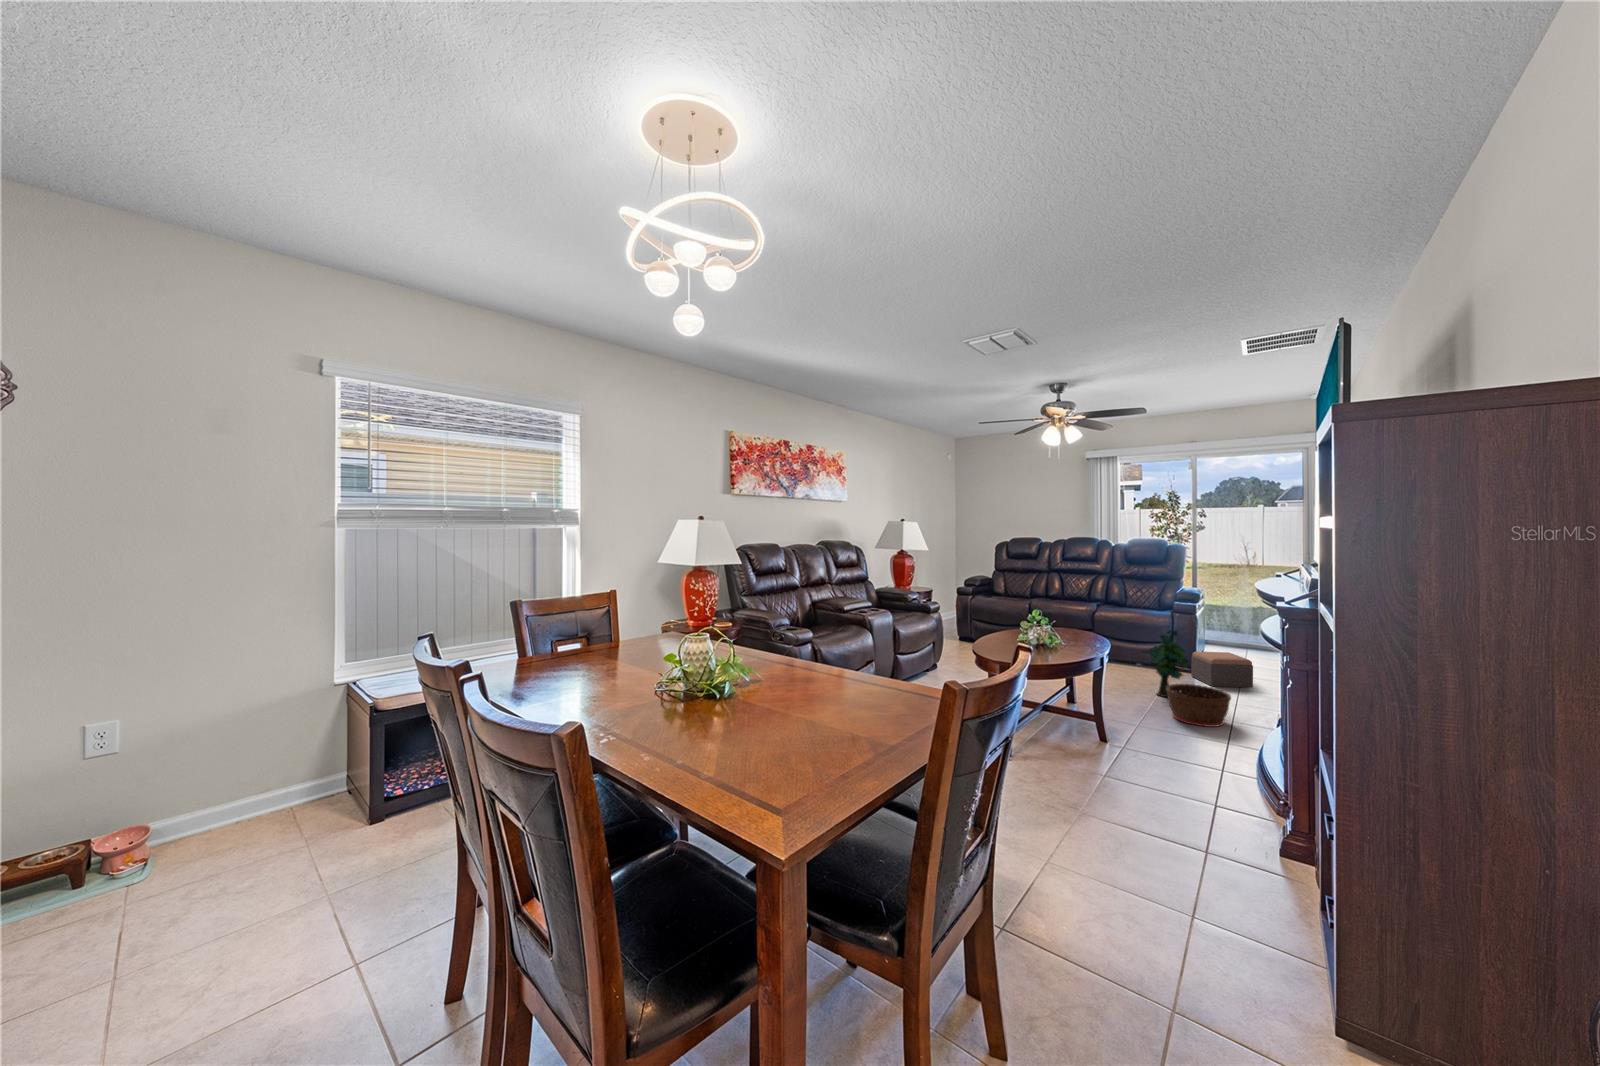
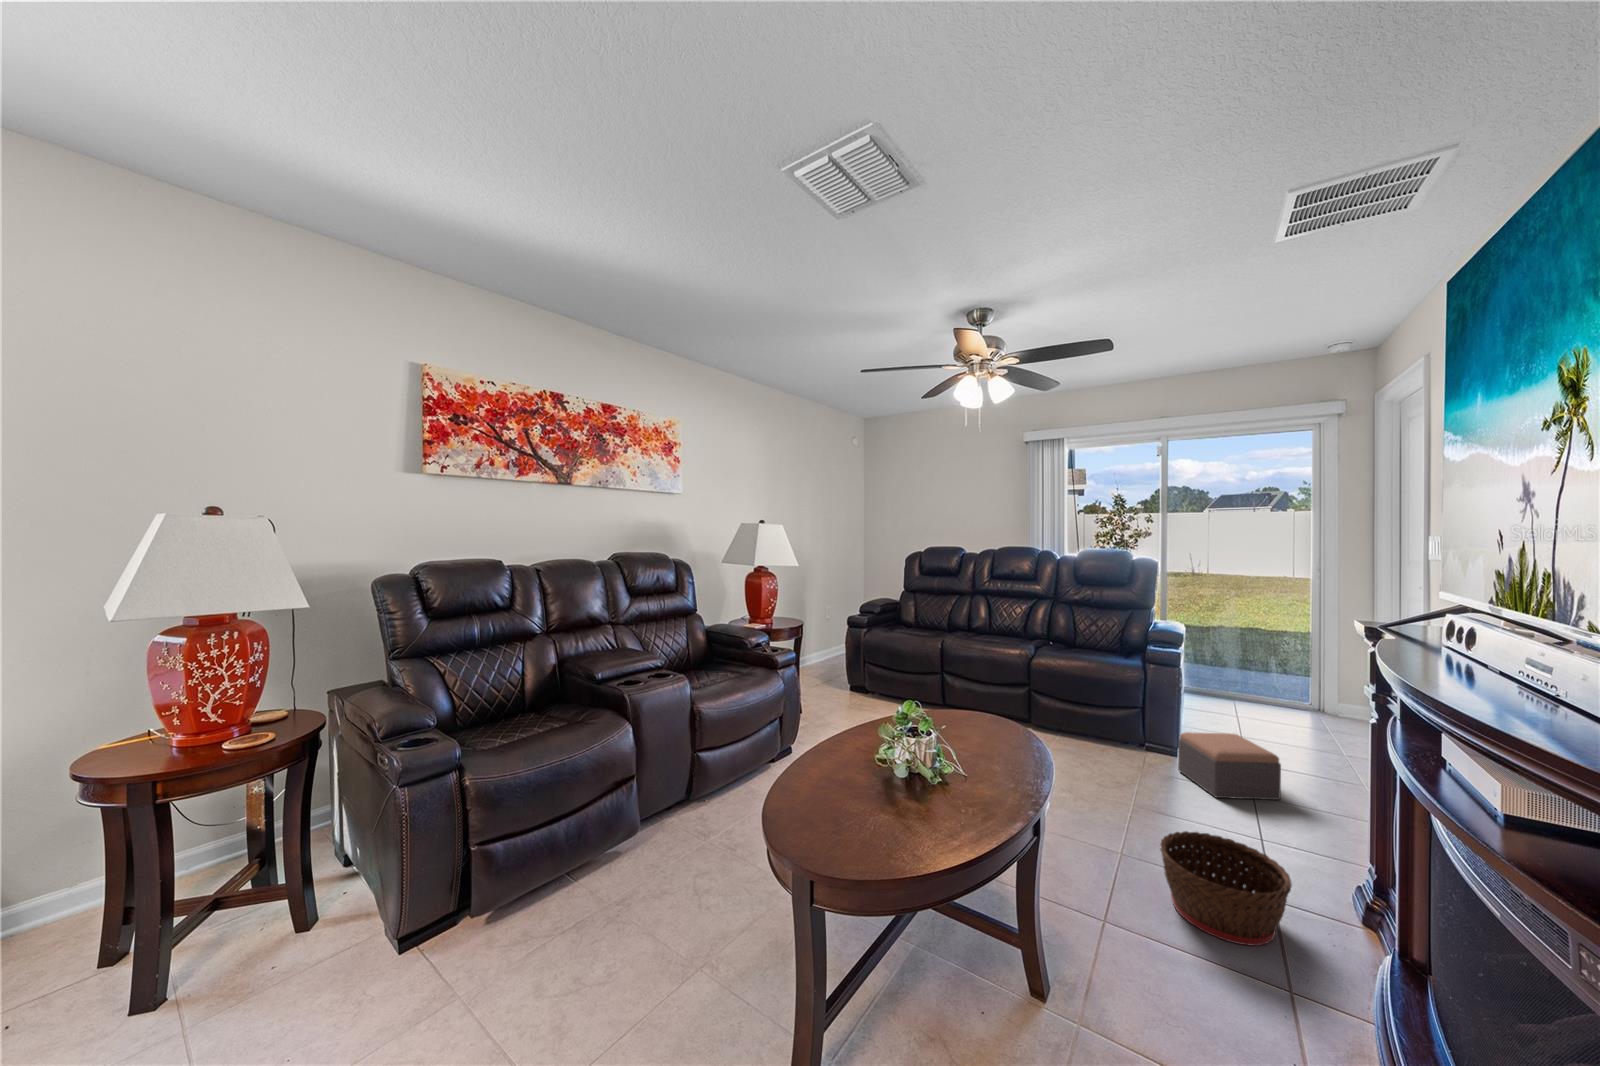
decorative plant: present [1143,630,1188,697] -> none [1107,715,1189,834]

